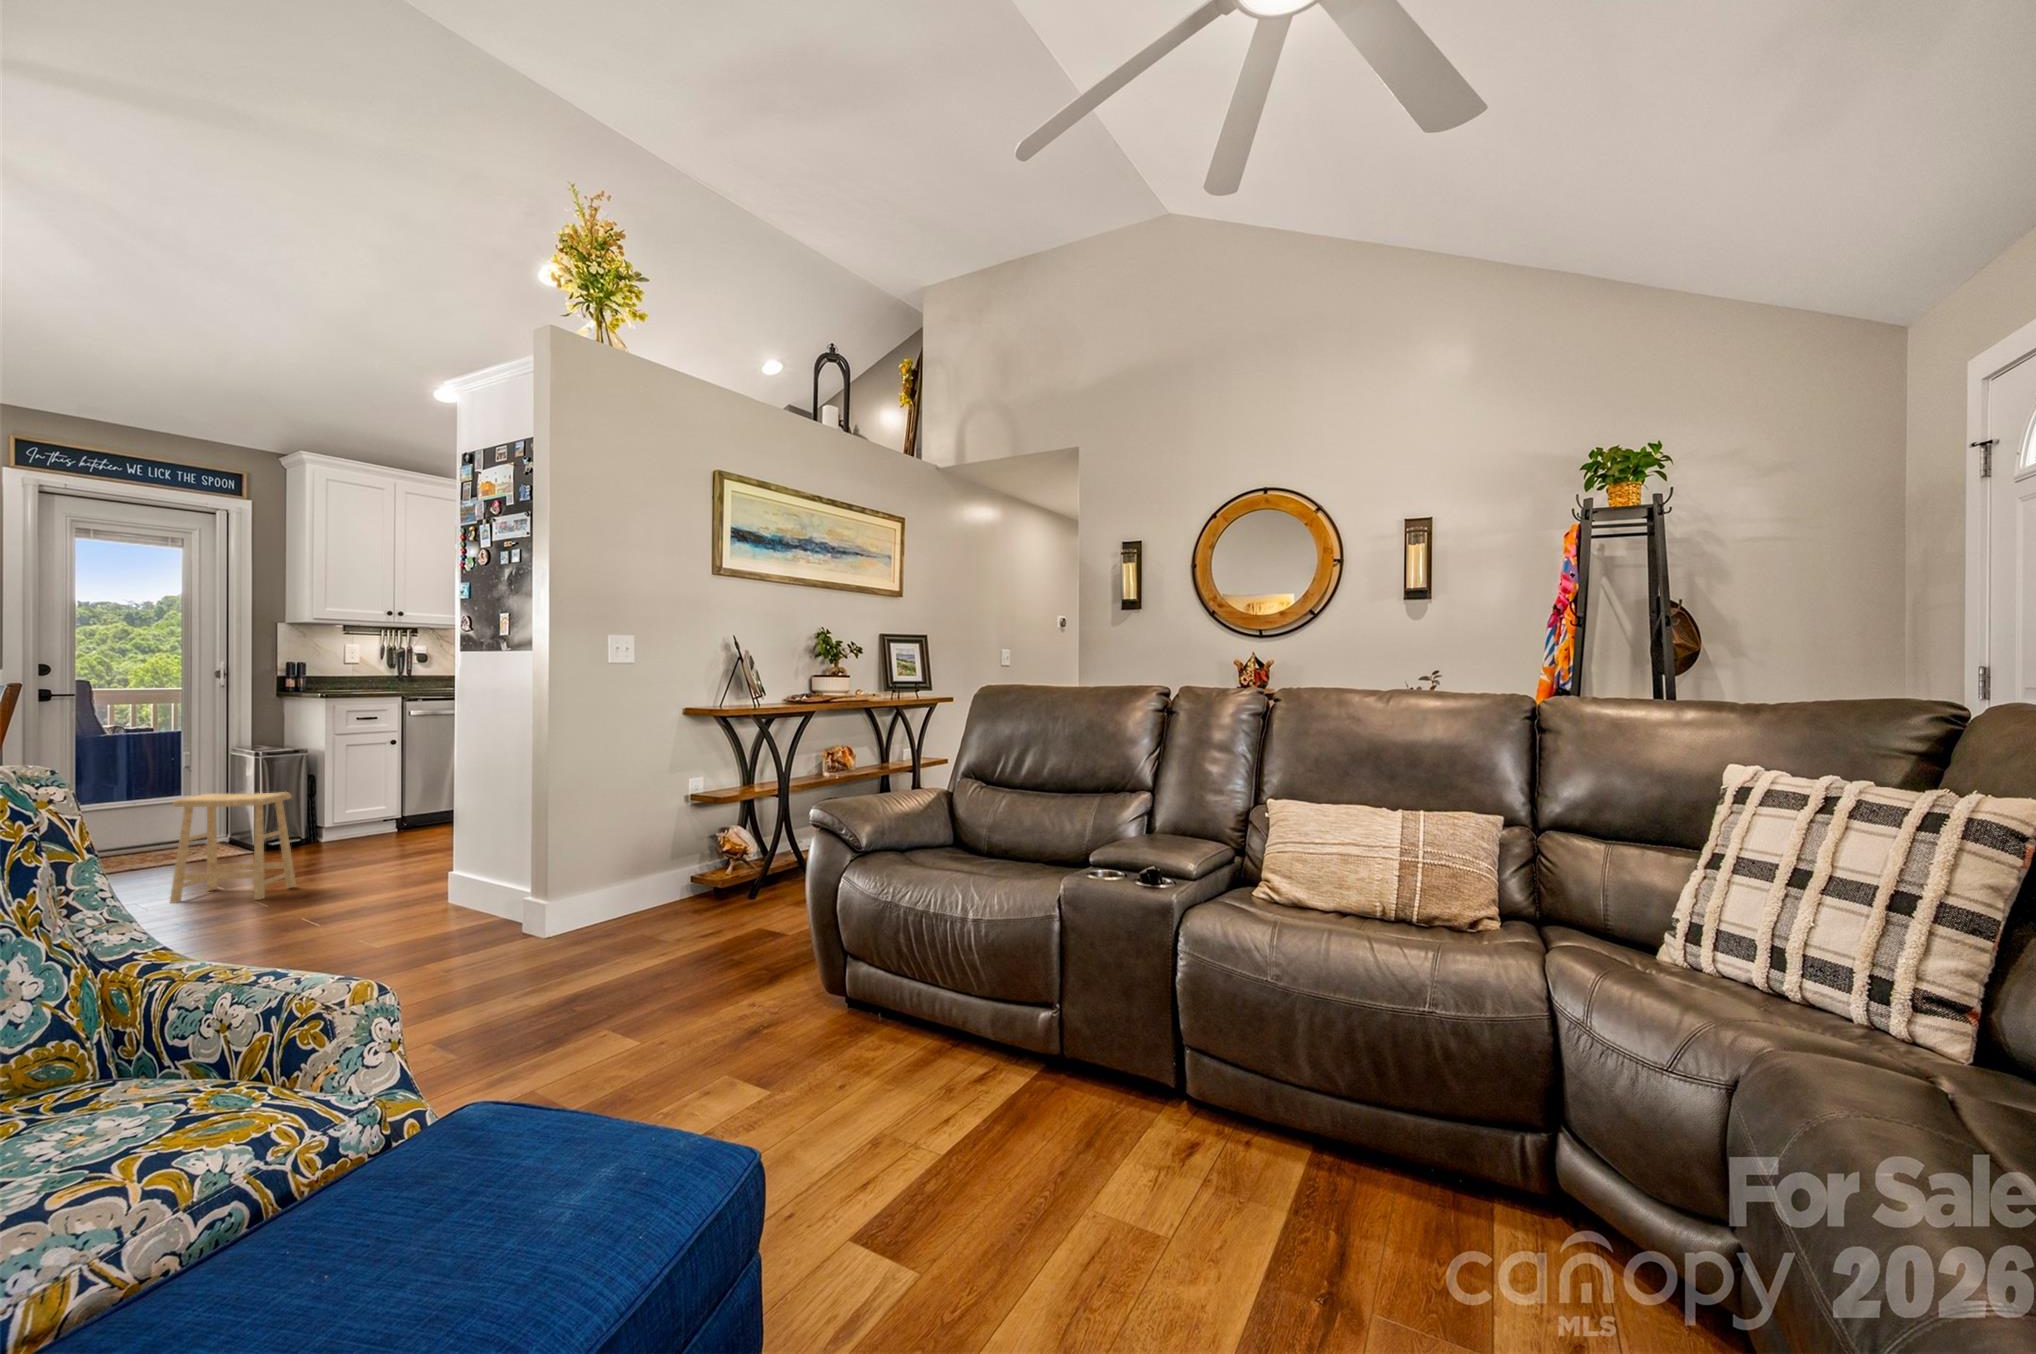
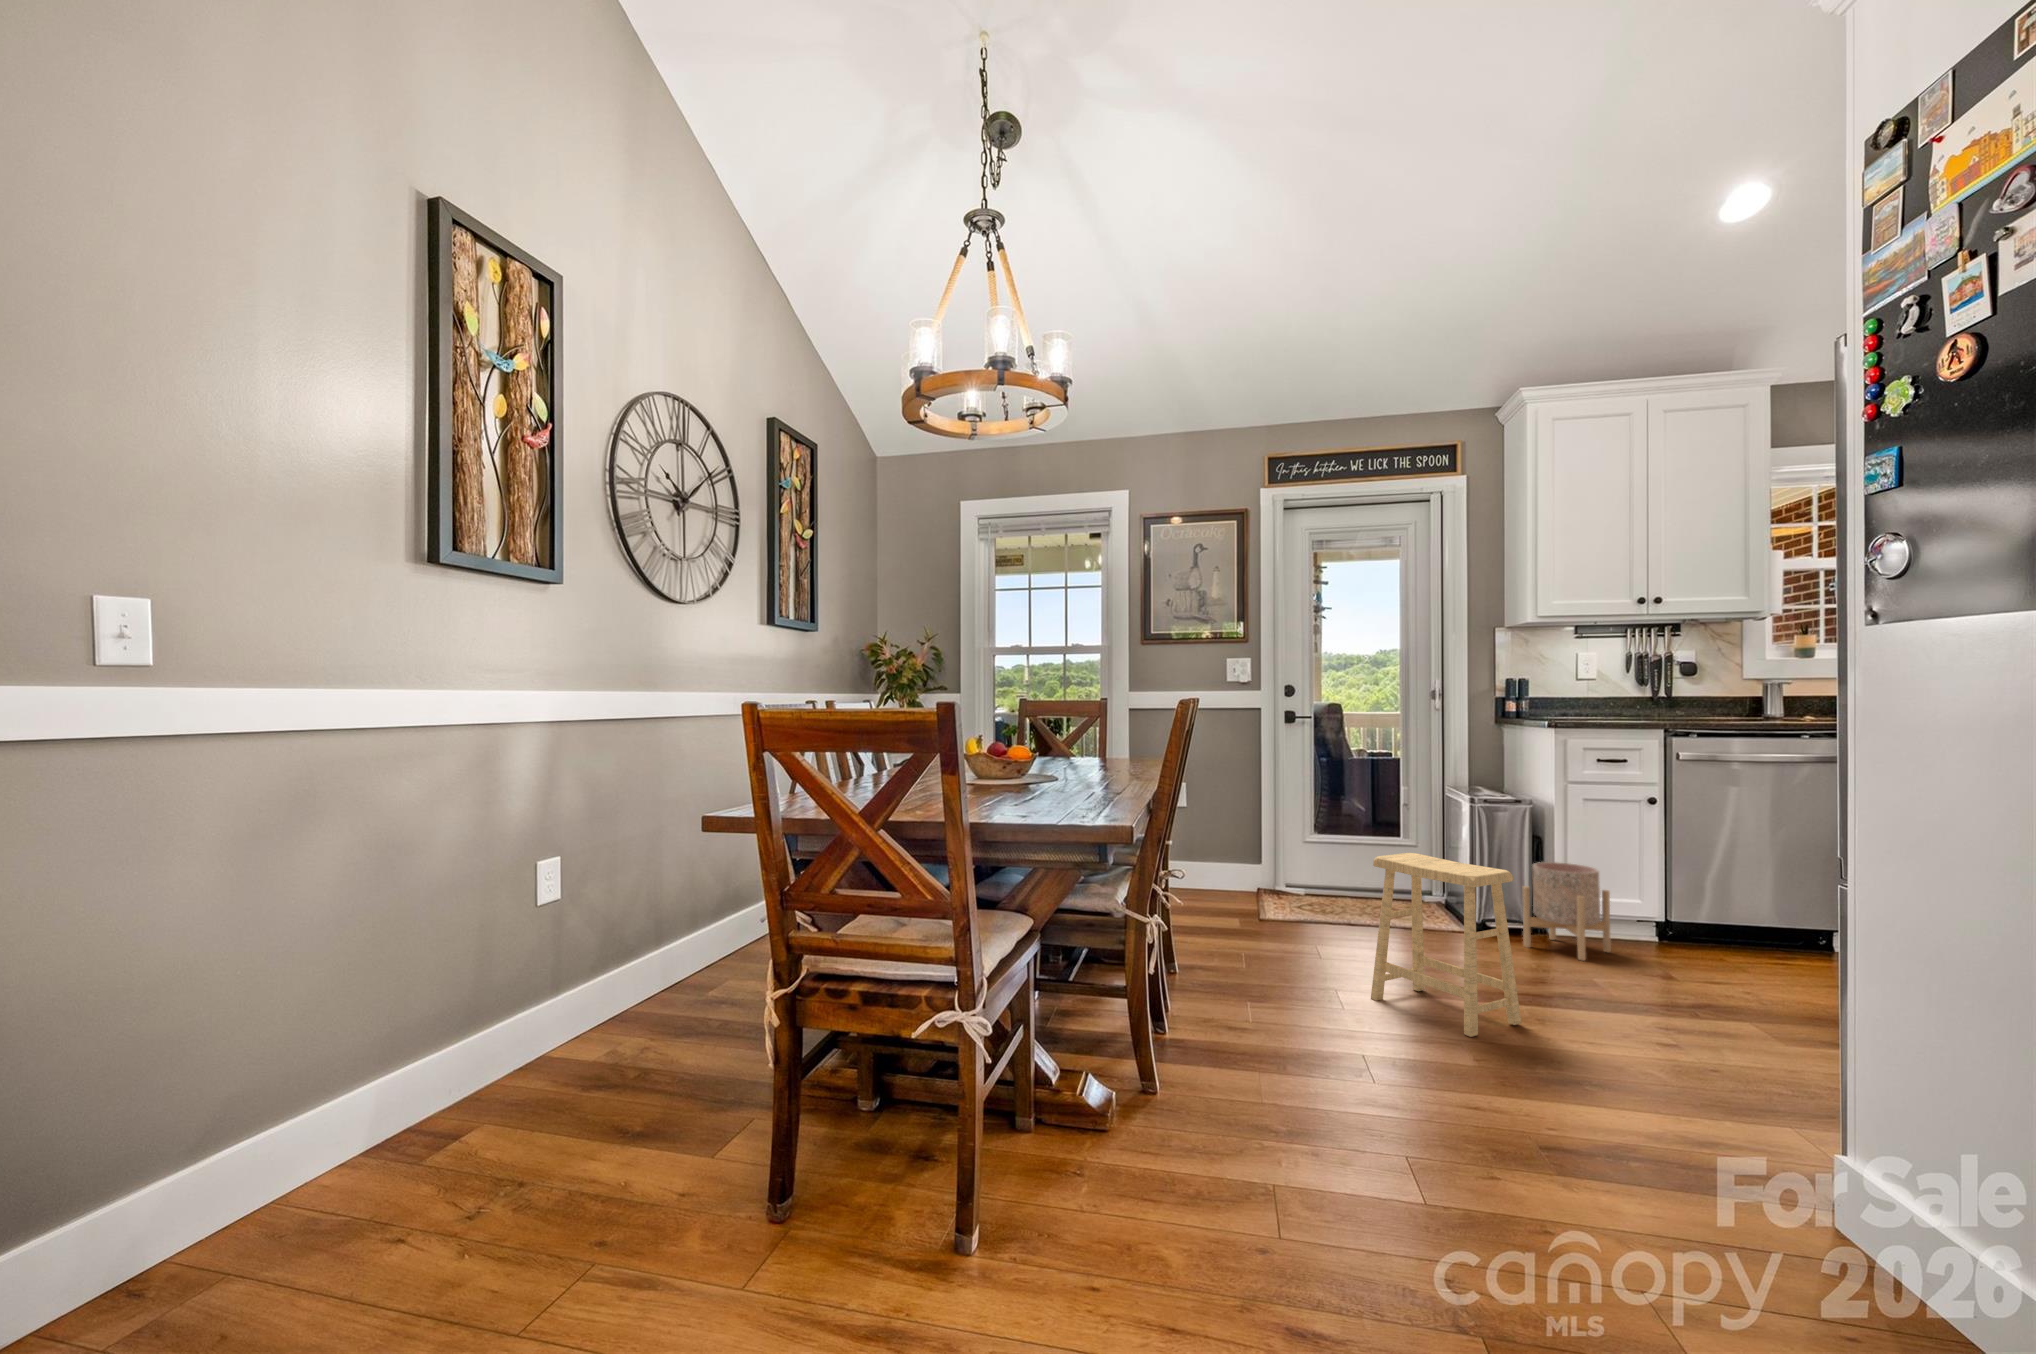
planter: none [298,790,363,852] -> present [1523,862,1611,961]

